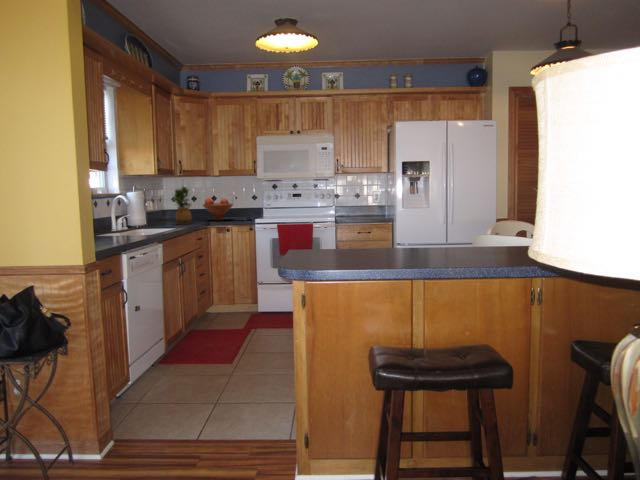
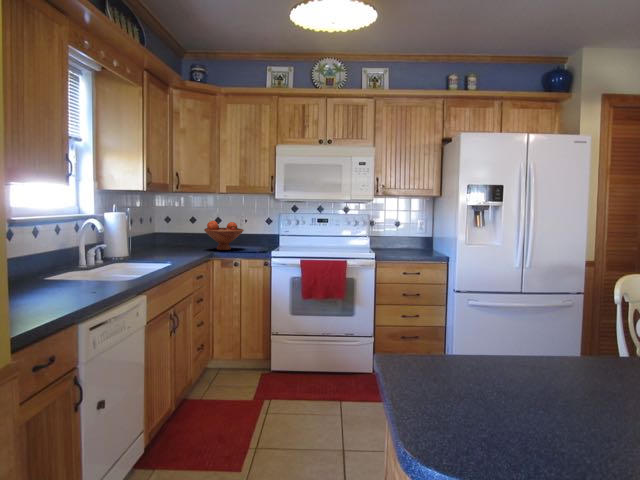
potted plant: present [174,187,192,225] -> none [164,205,191,257]

